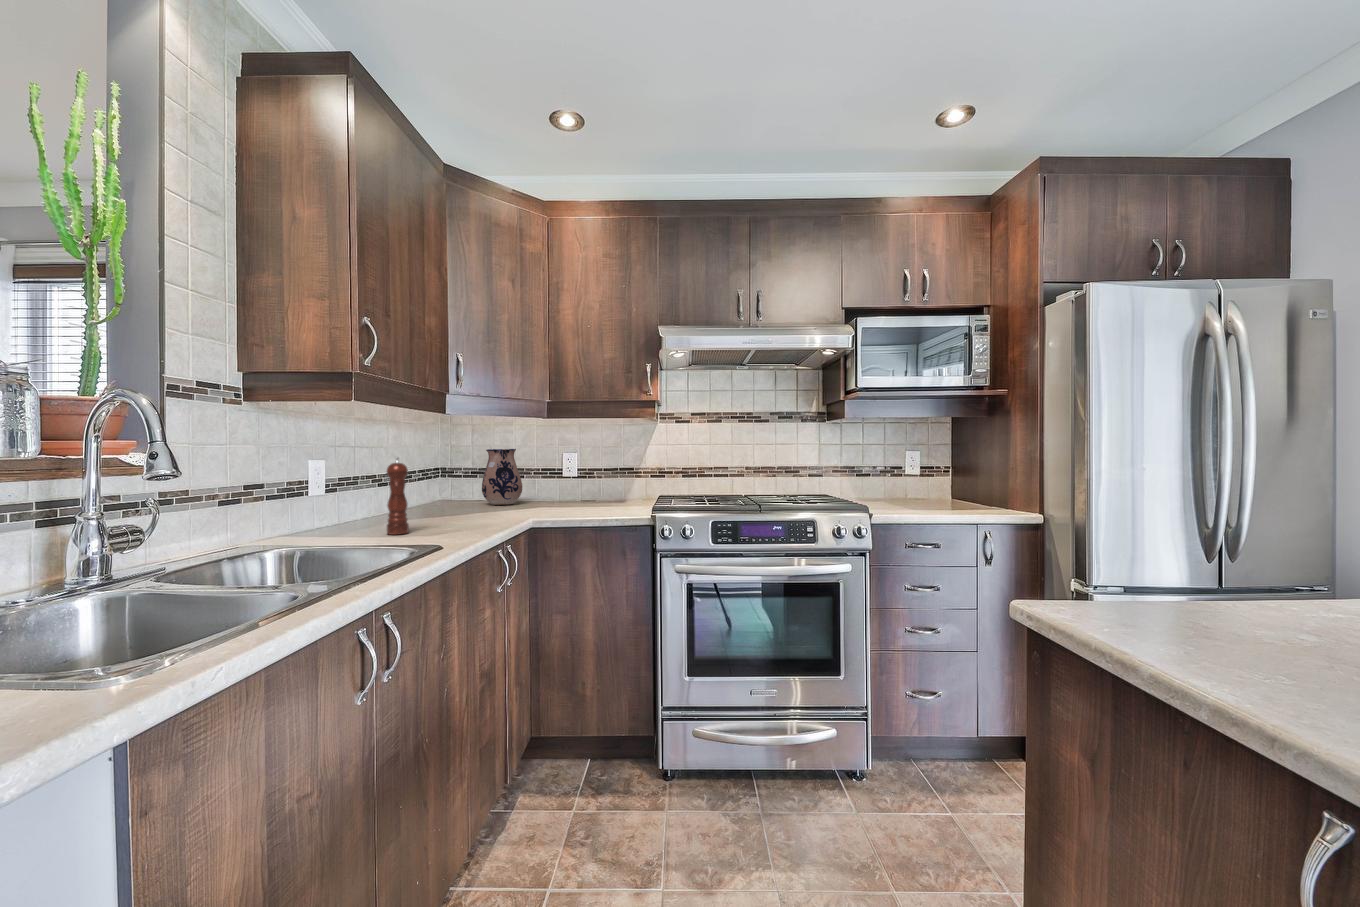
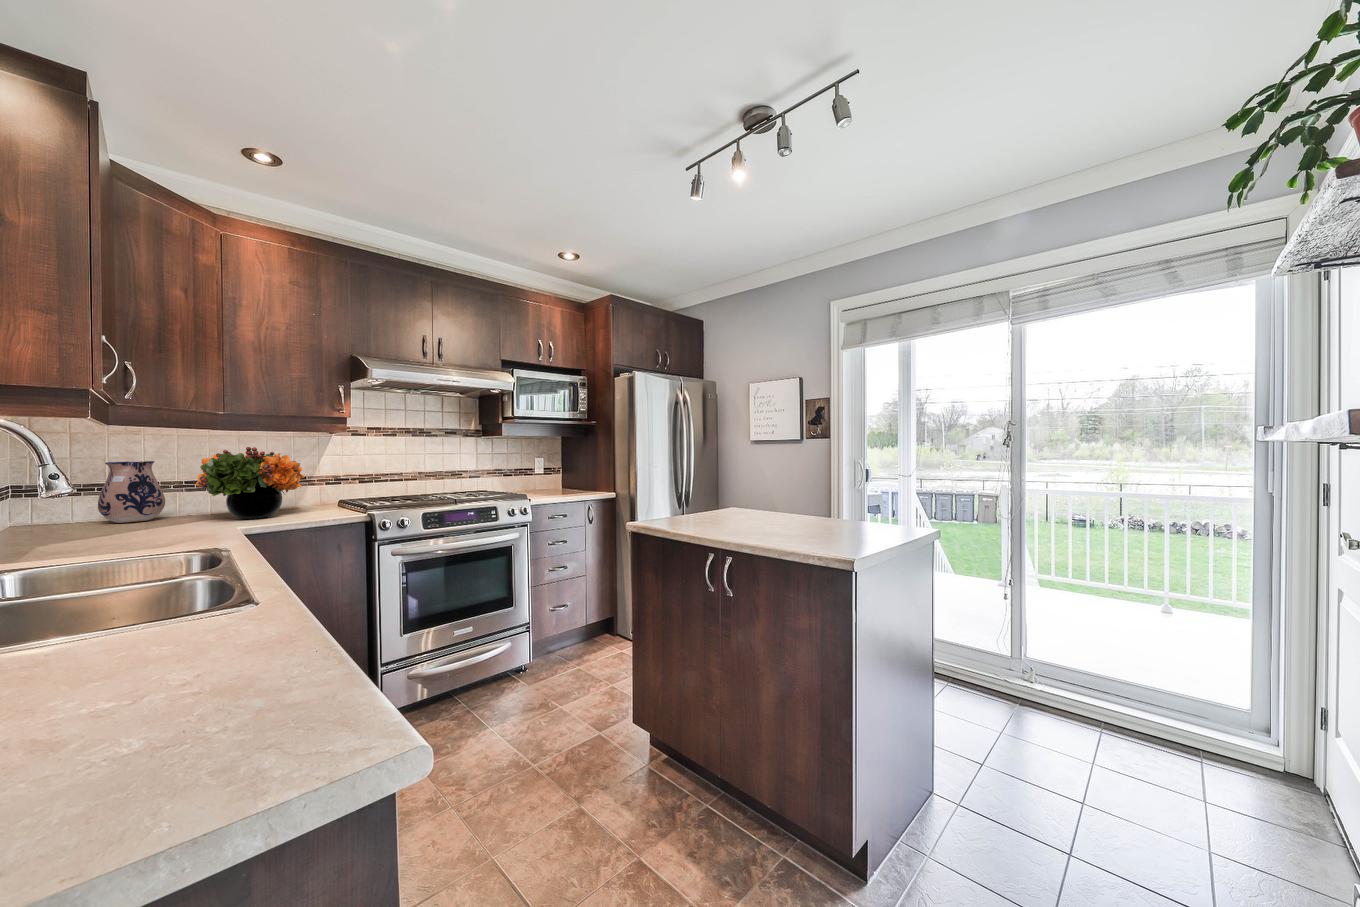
flower arrangement: none [527,435,614,511] -> present [196,447,305,519]
pepper mill: present [387,457,409,535] -> none [34,475,74,565]

